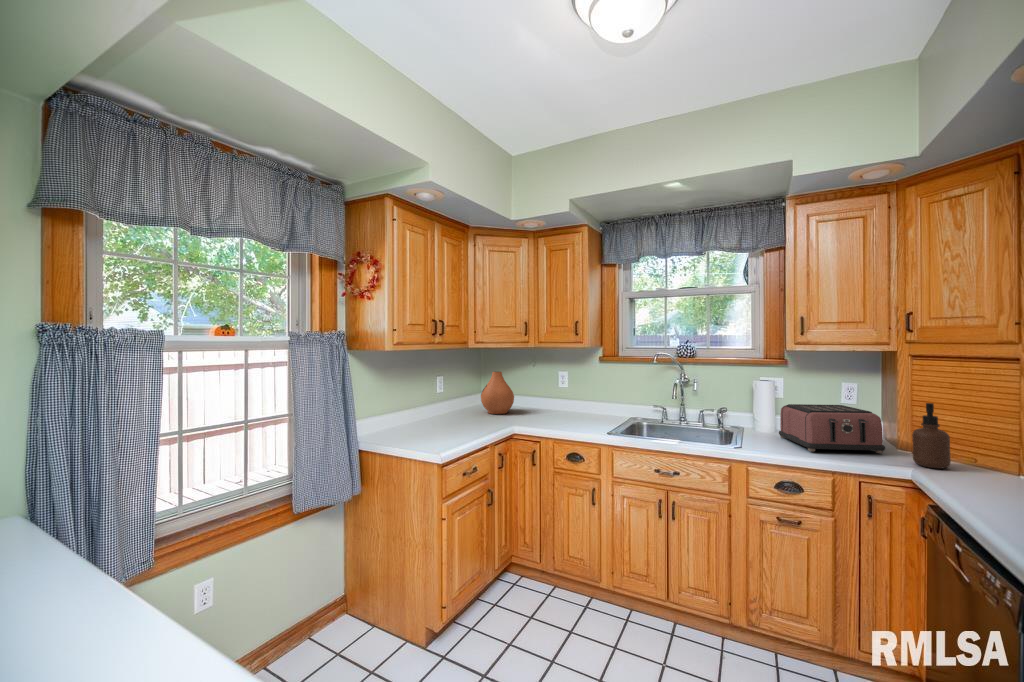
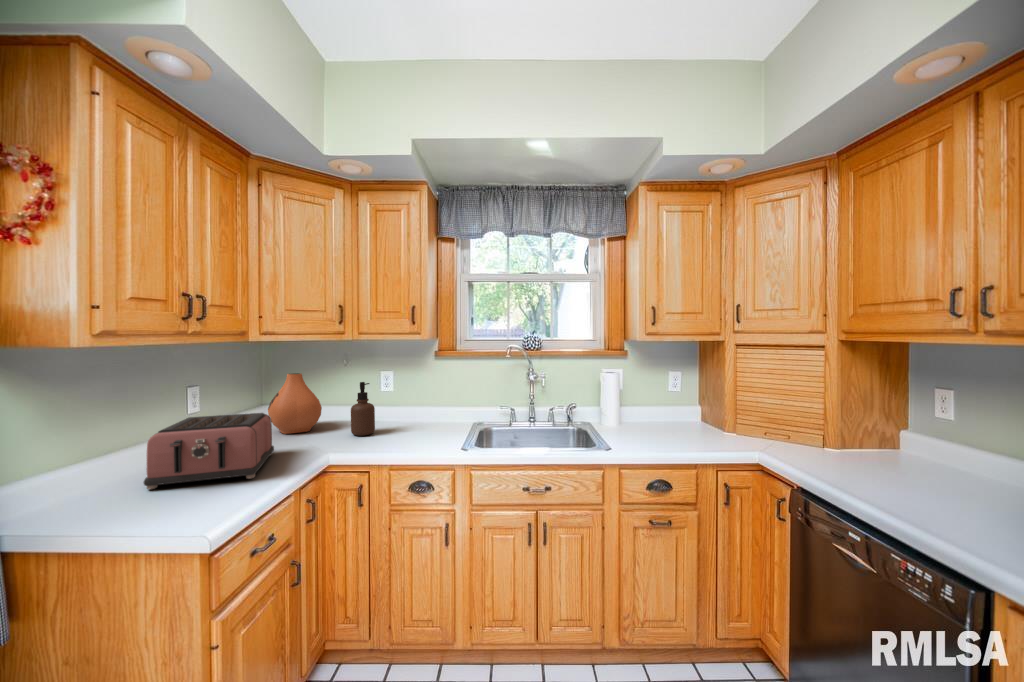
soap dispenser: present [912,403,951,469] -> present [351,382,375,436]
toaster: present [779,404,885,453] -> present [144,413,274,489]

